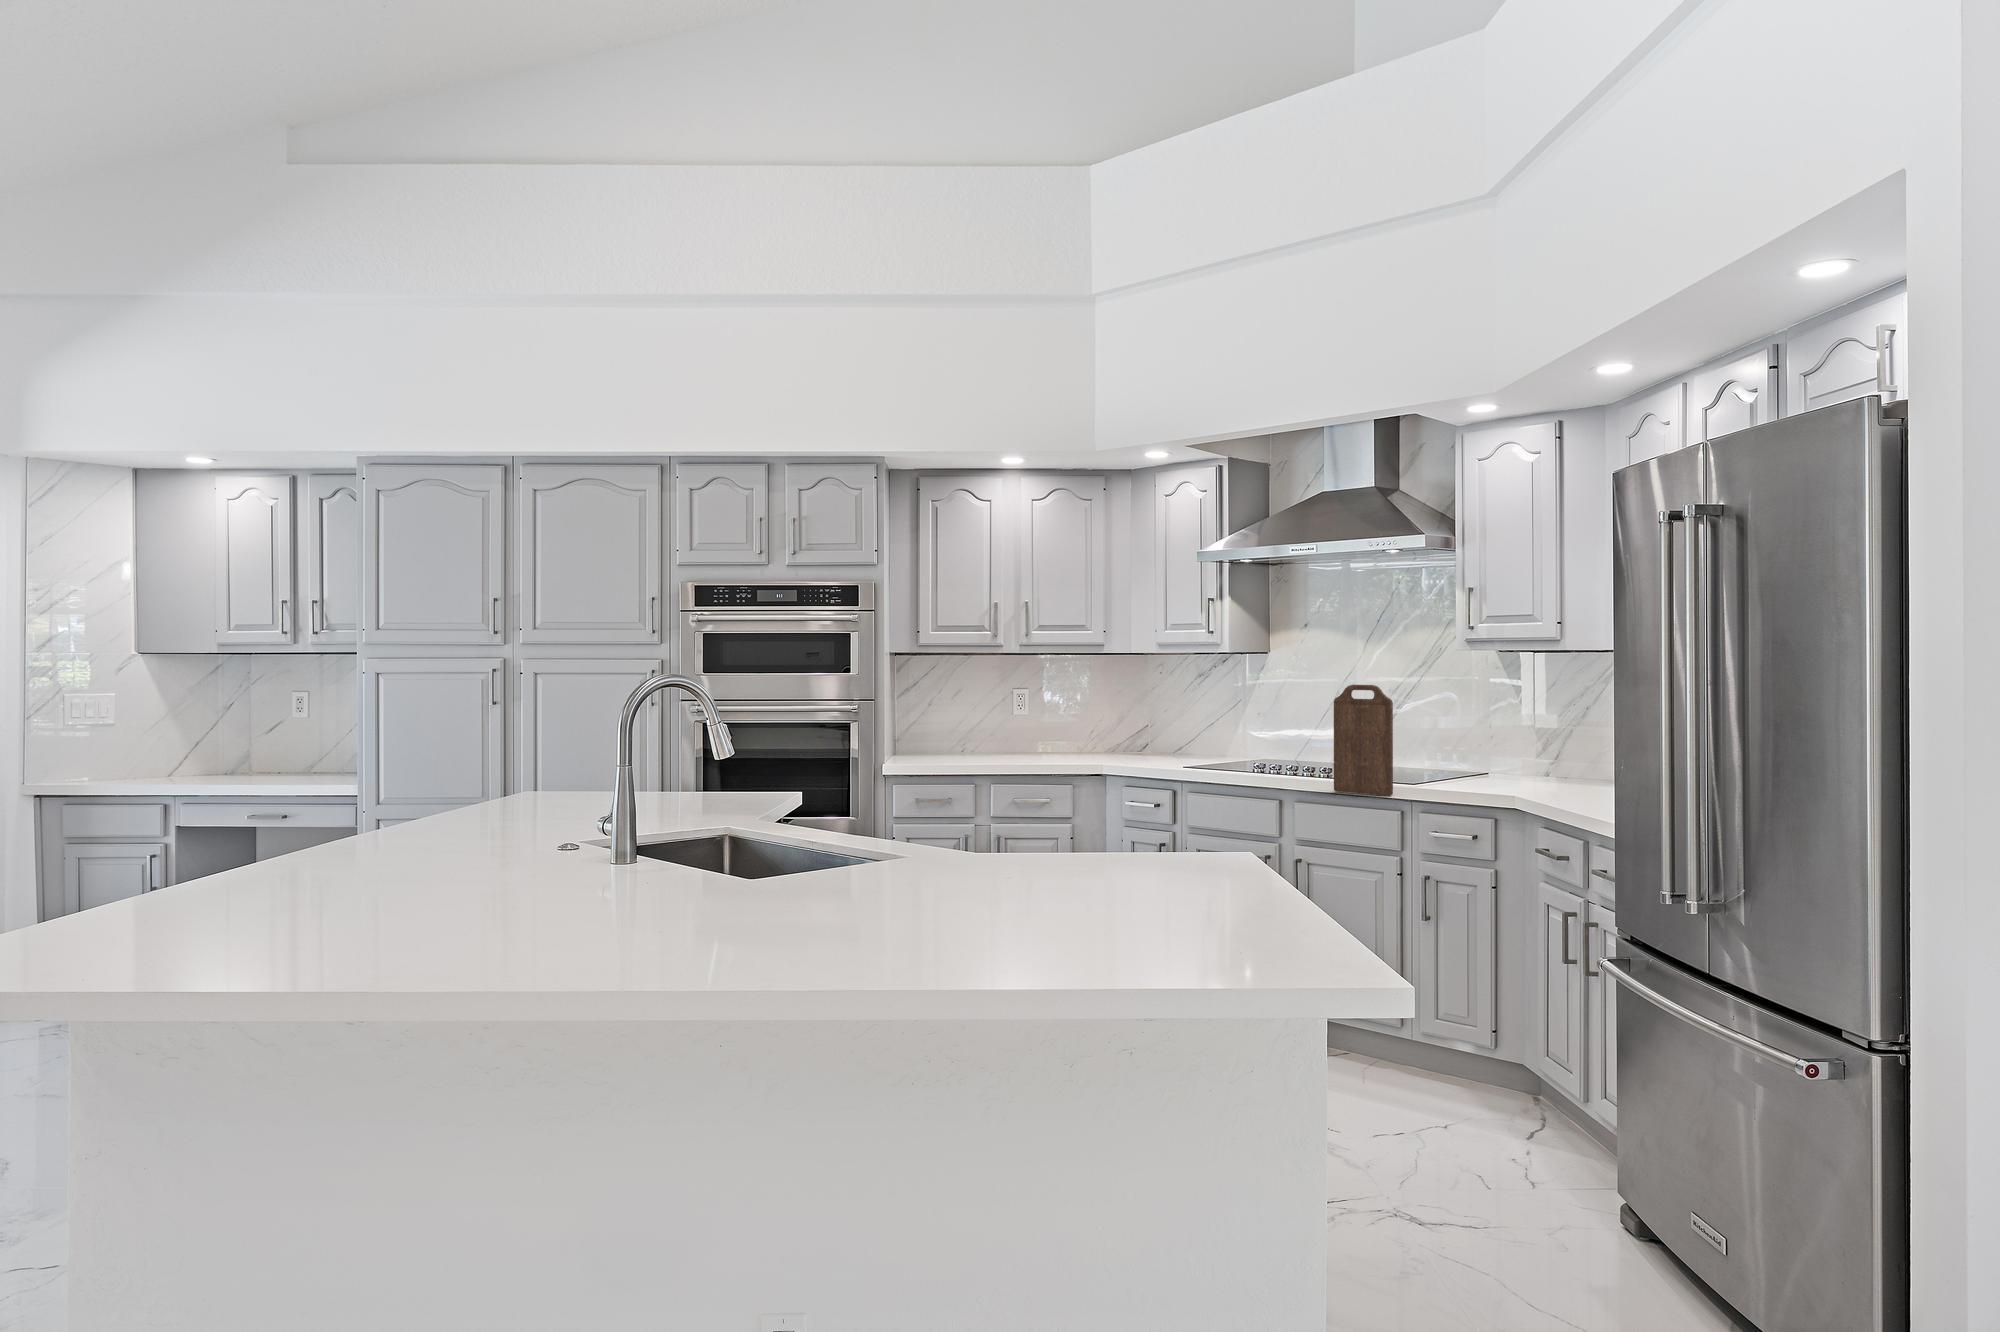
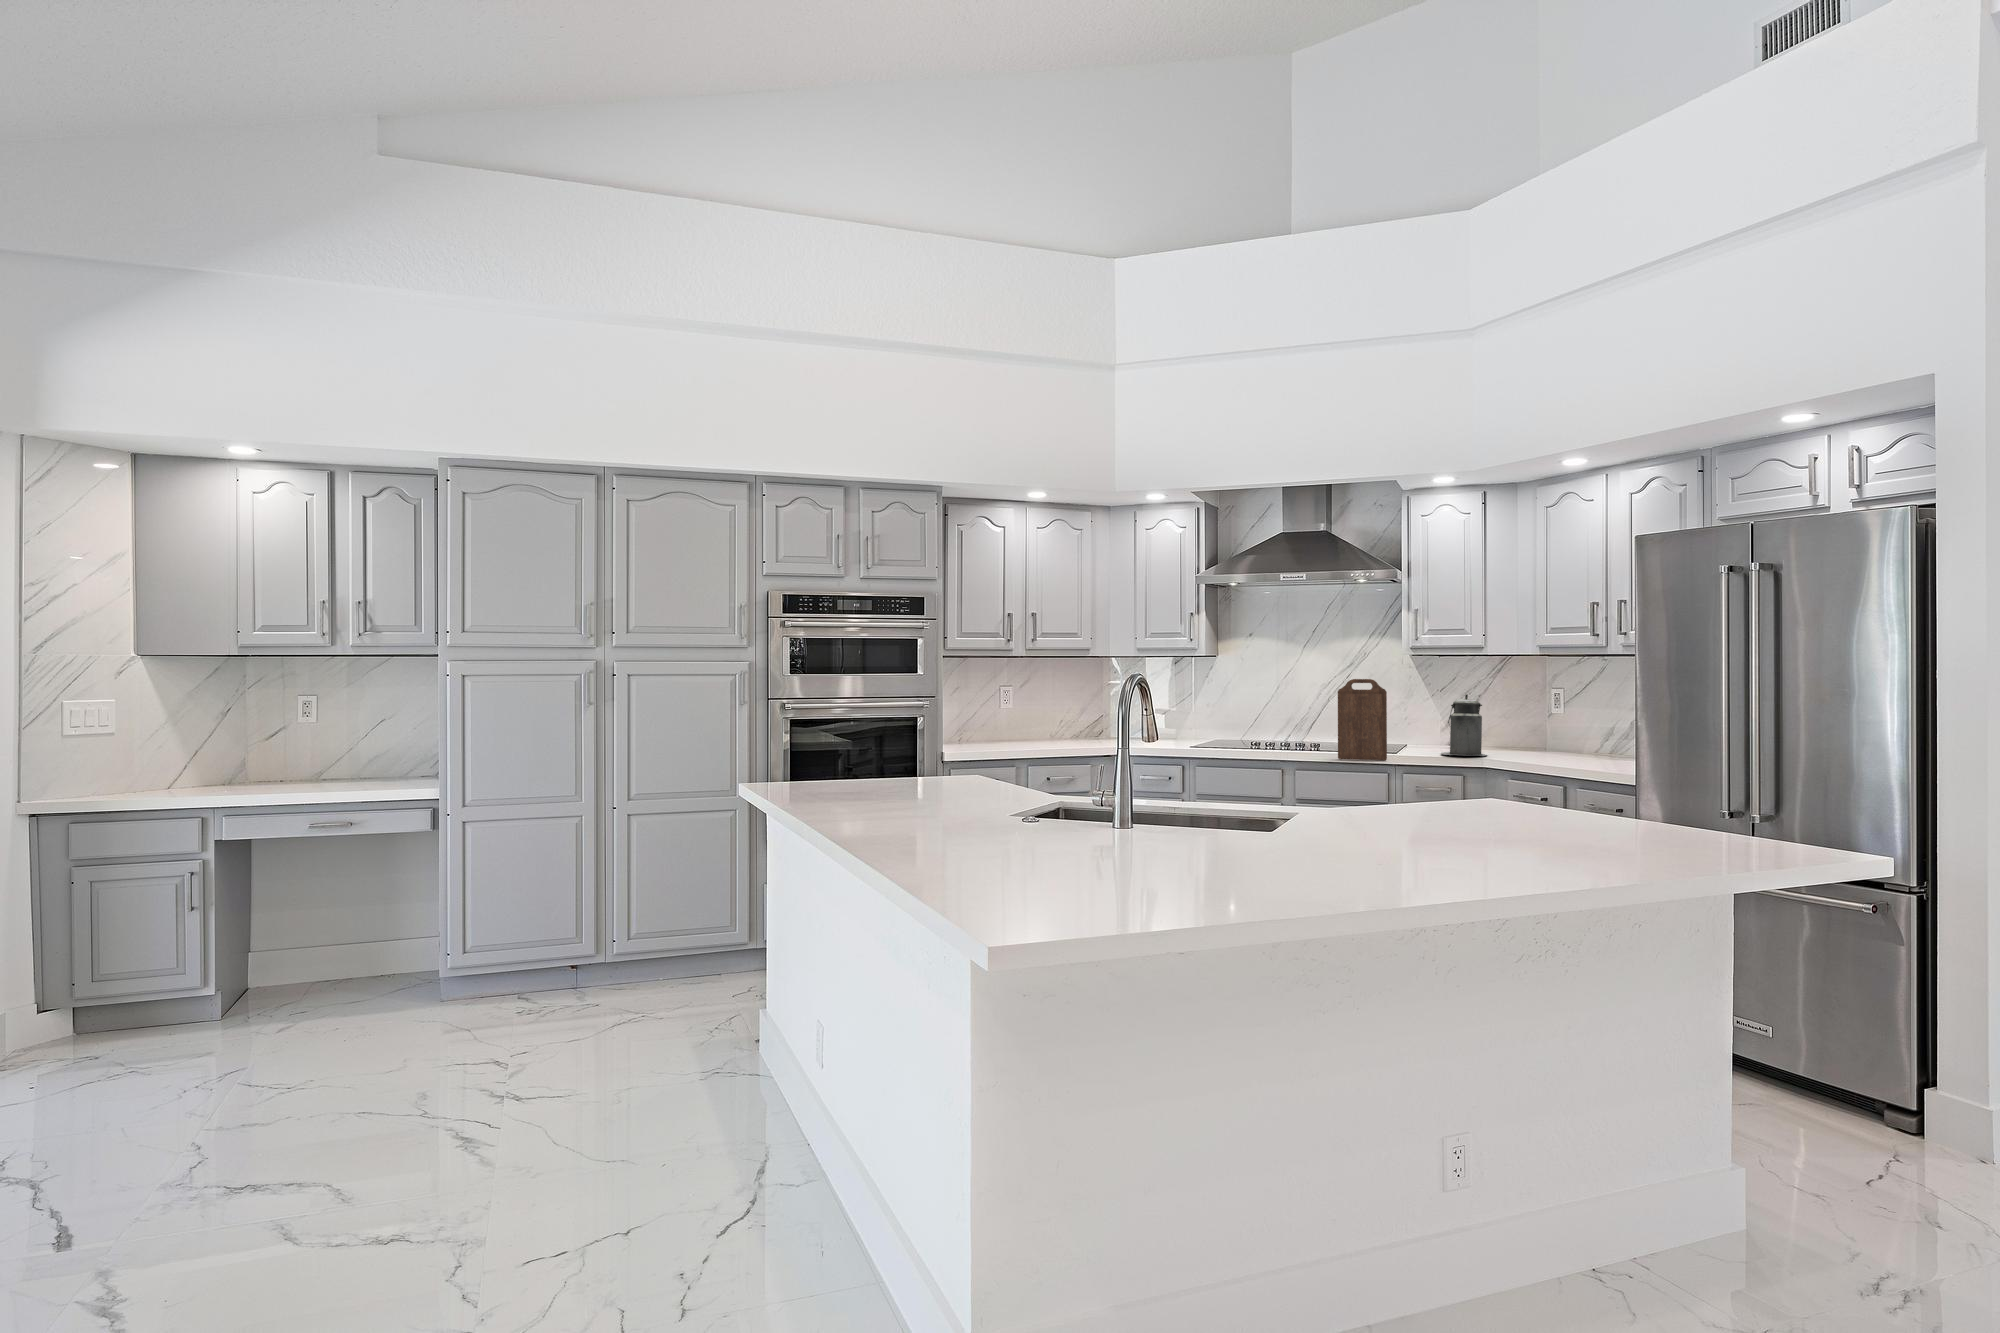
canister: none [1488,707,1554,795] -> present [1441,694,1487,756]

